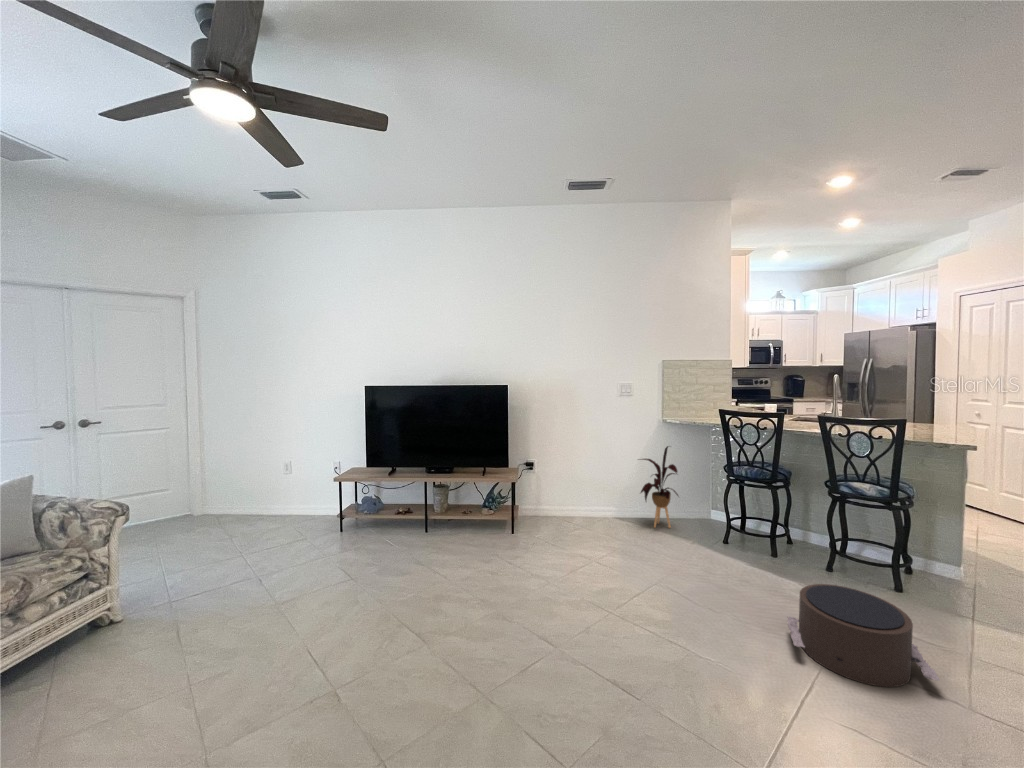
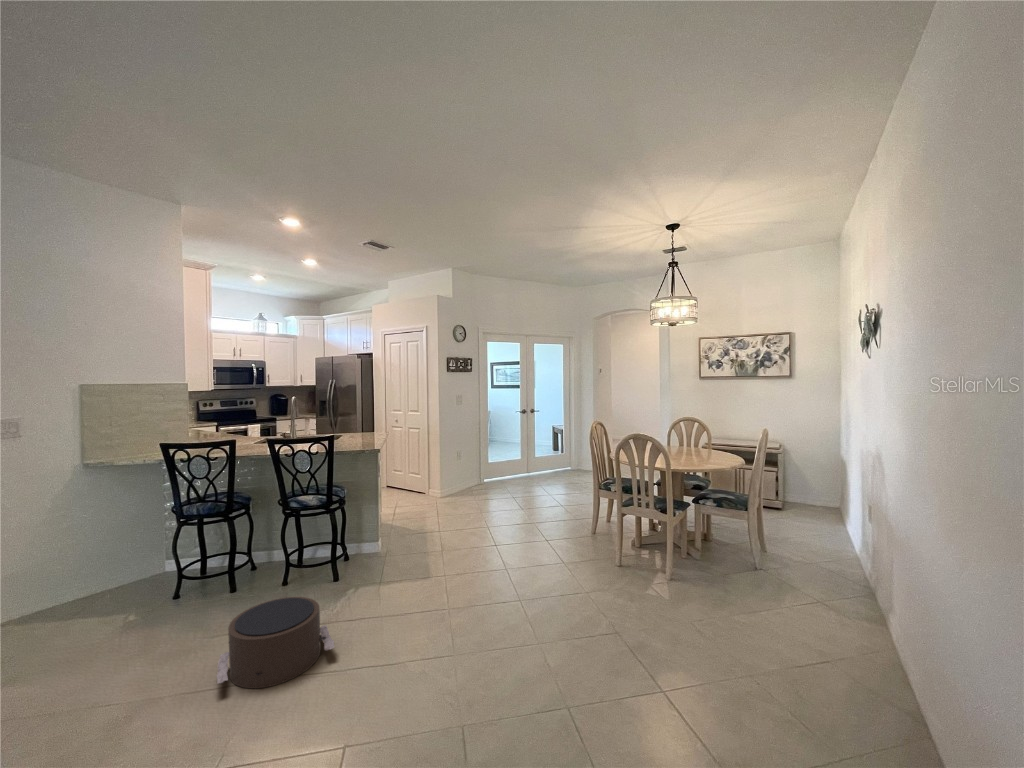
house plant: present [641,446,678,528] -> none [40,499,114,615]

